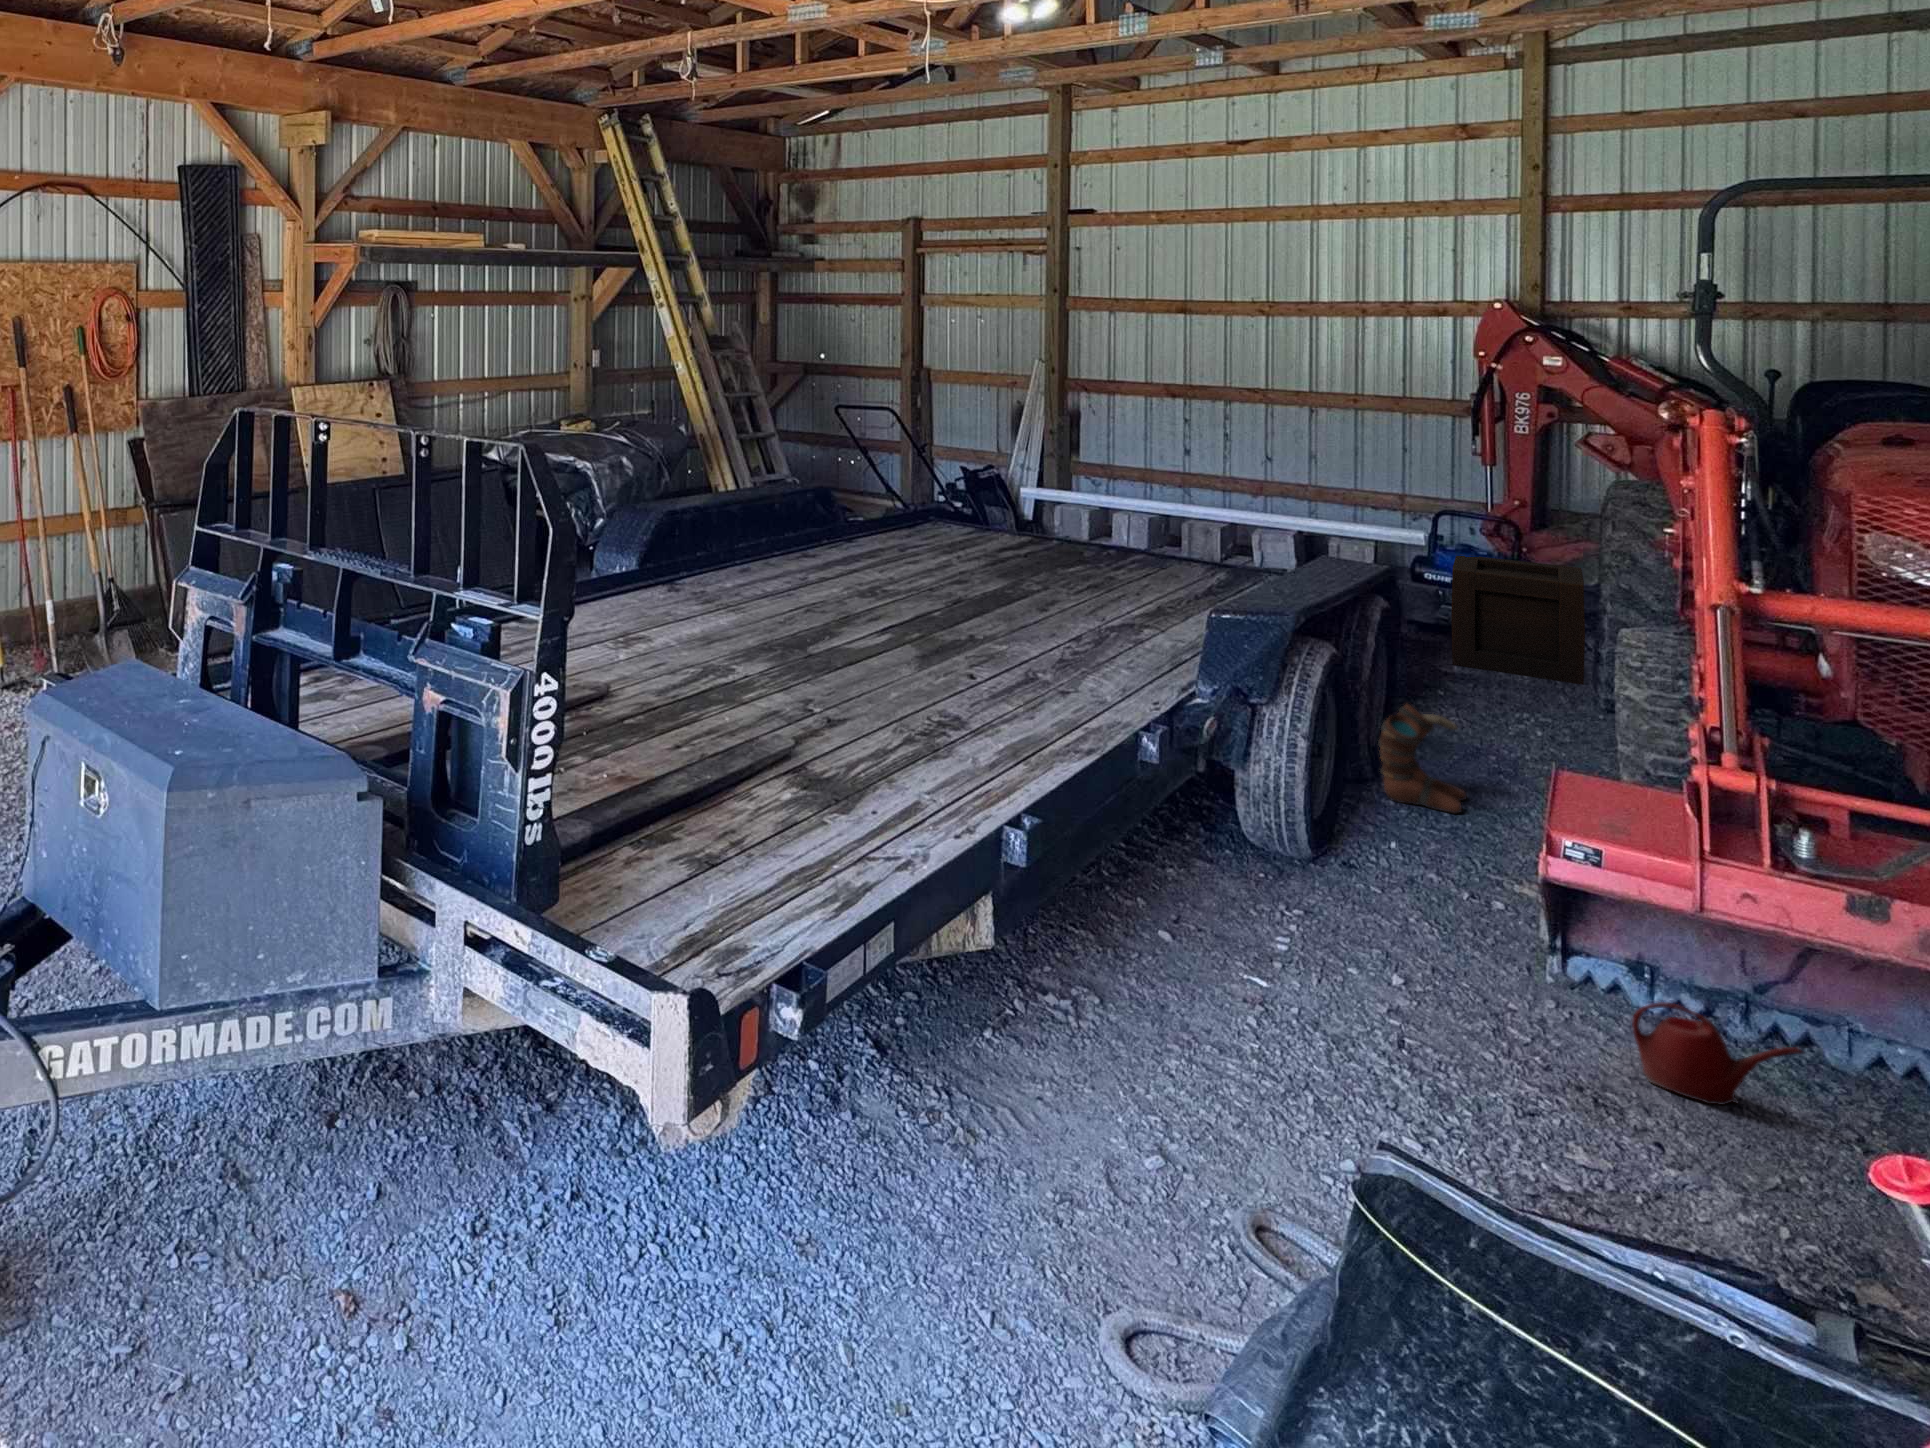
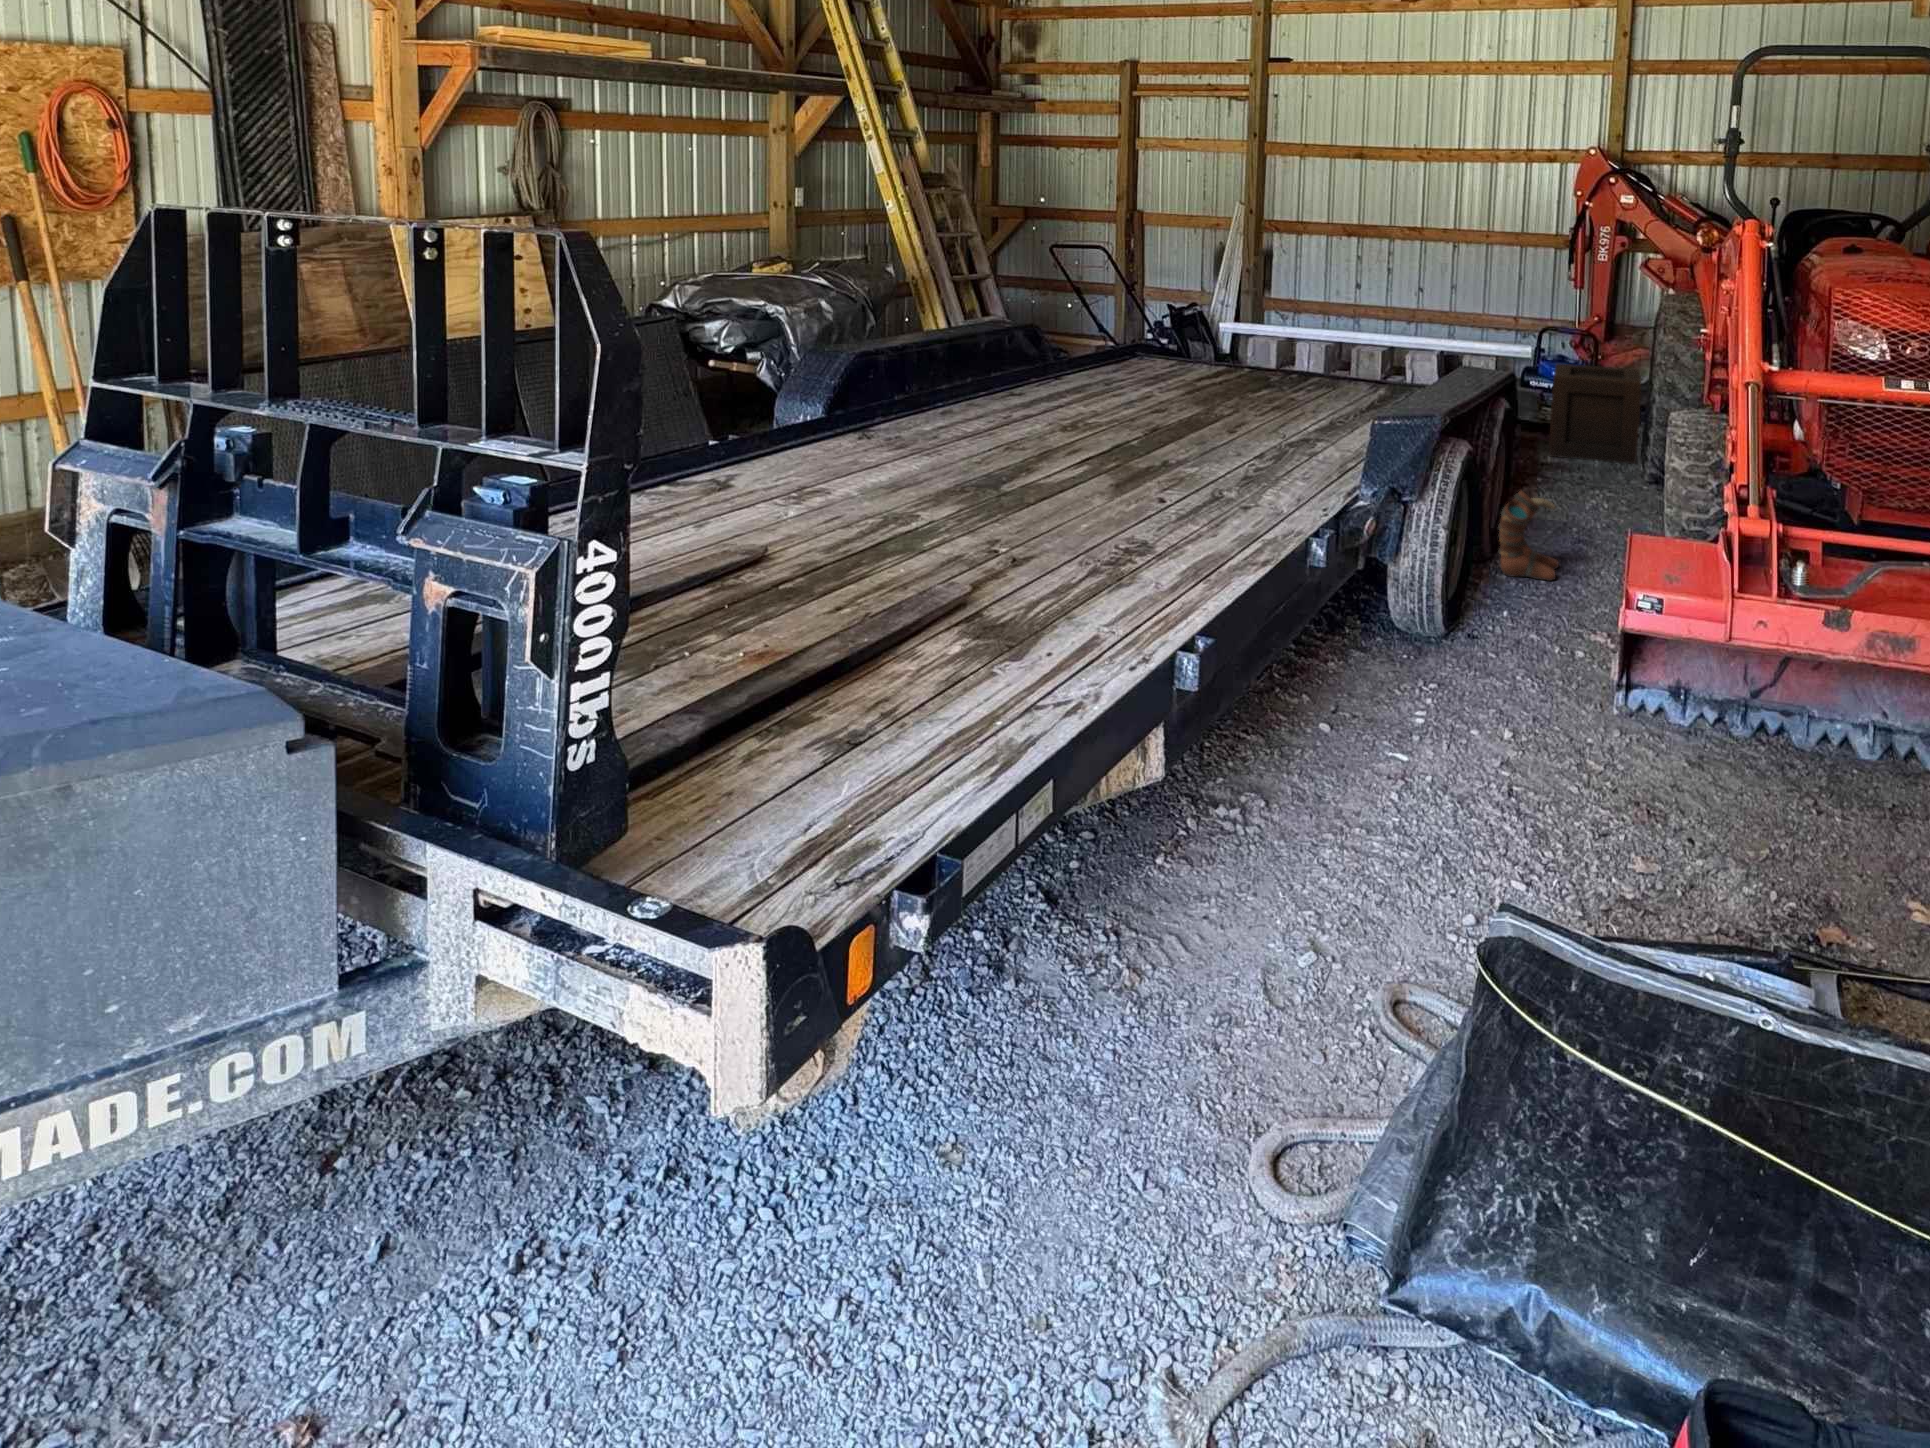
watering can: present [1632,1002,1802,1105] -> none [1676,719,1788,797]

